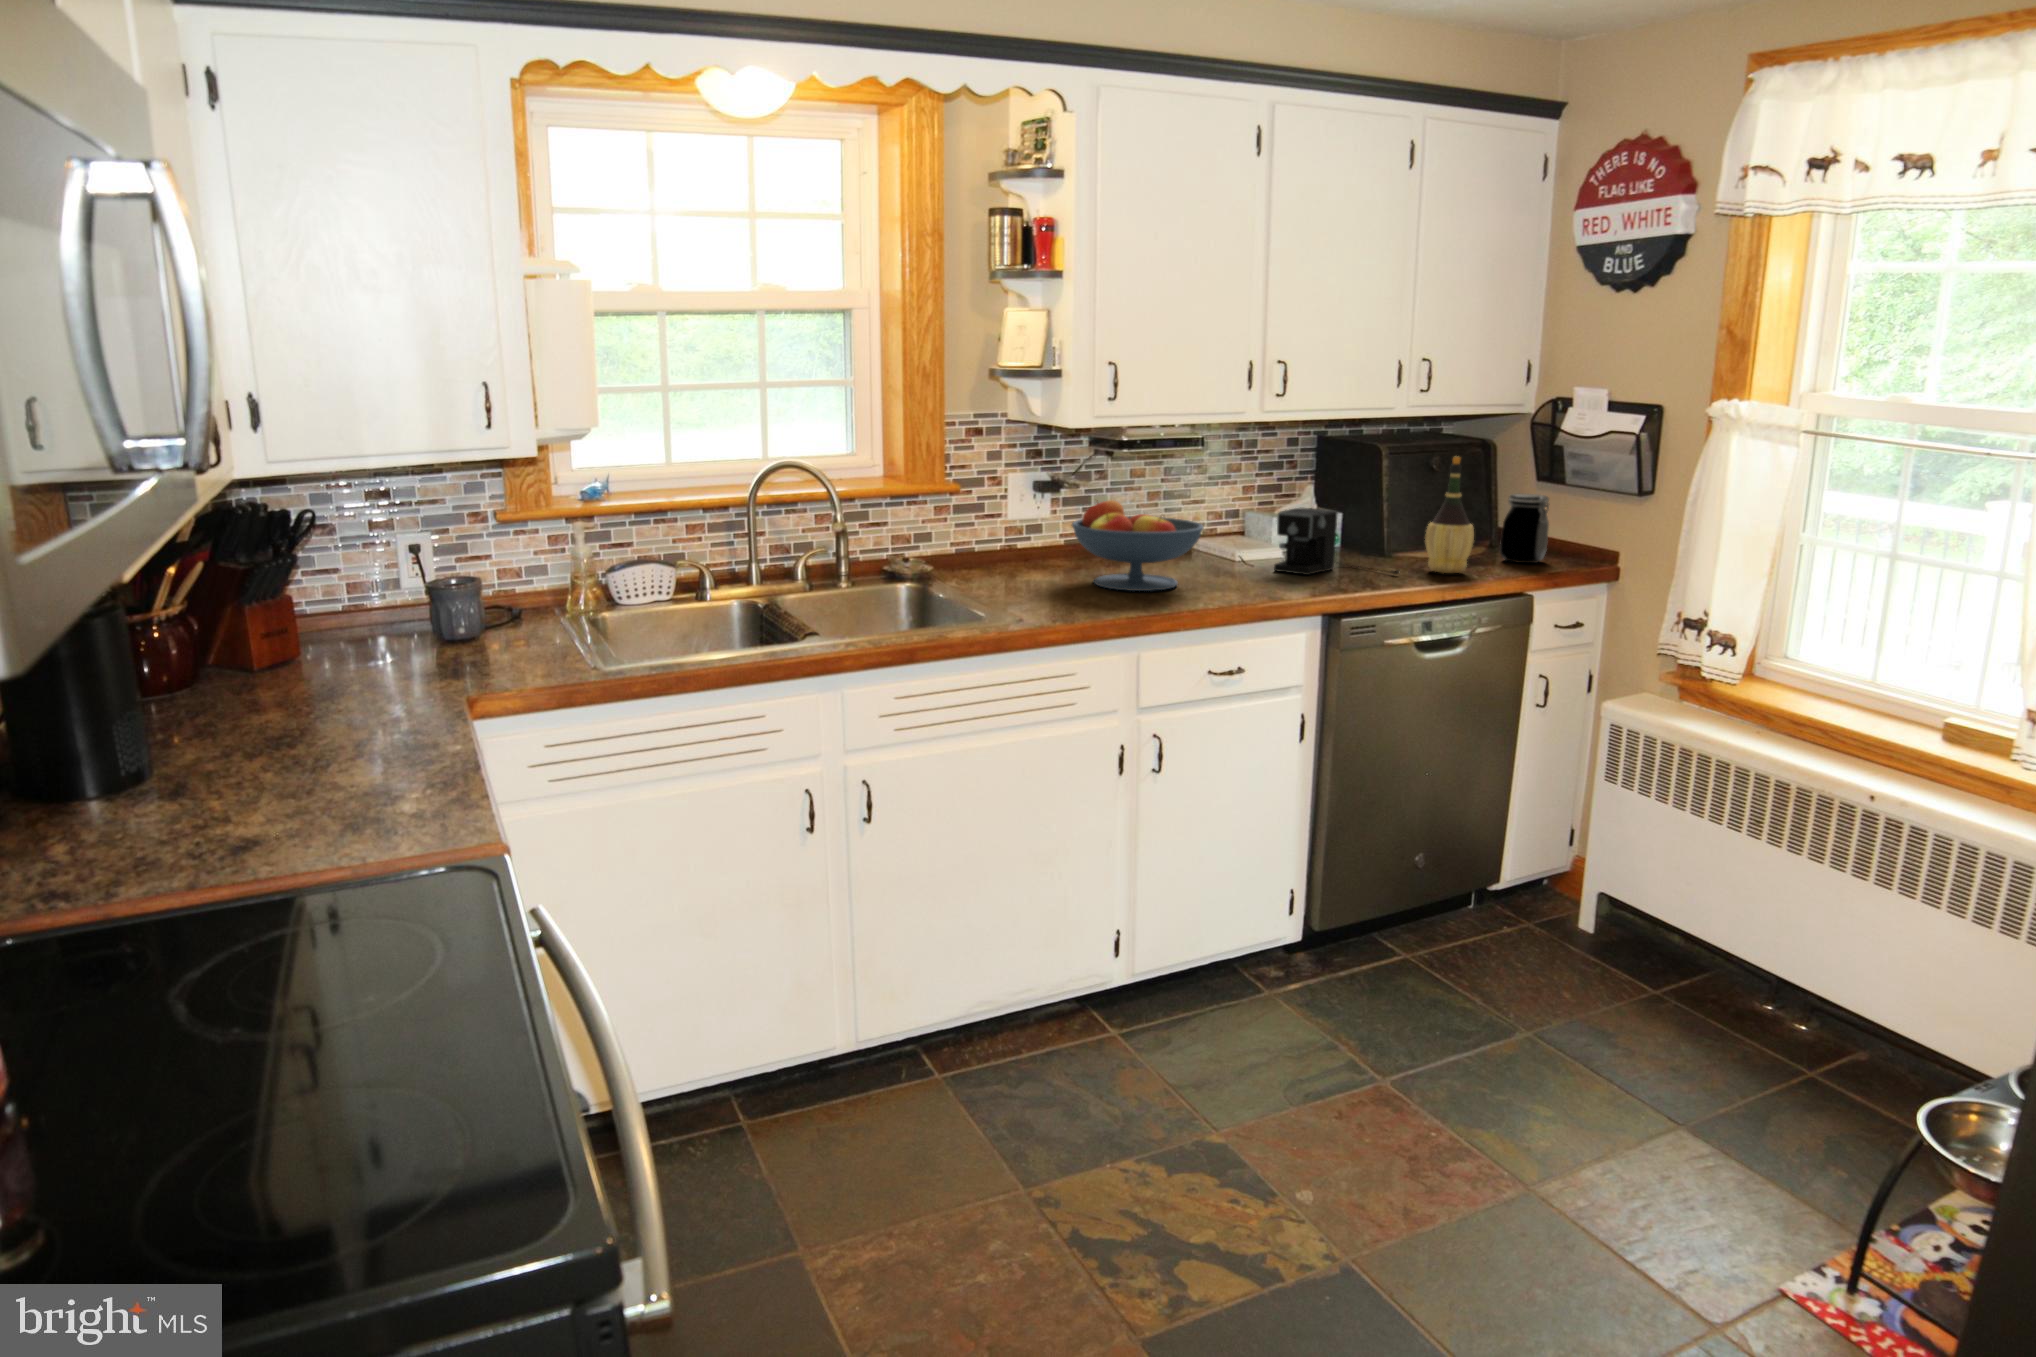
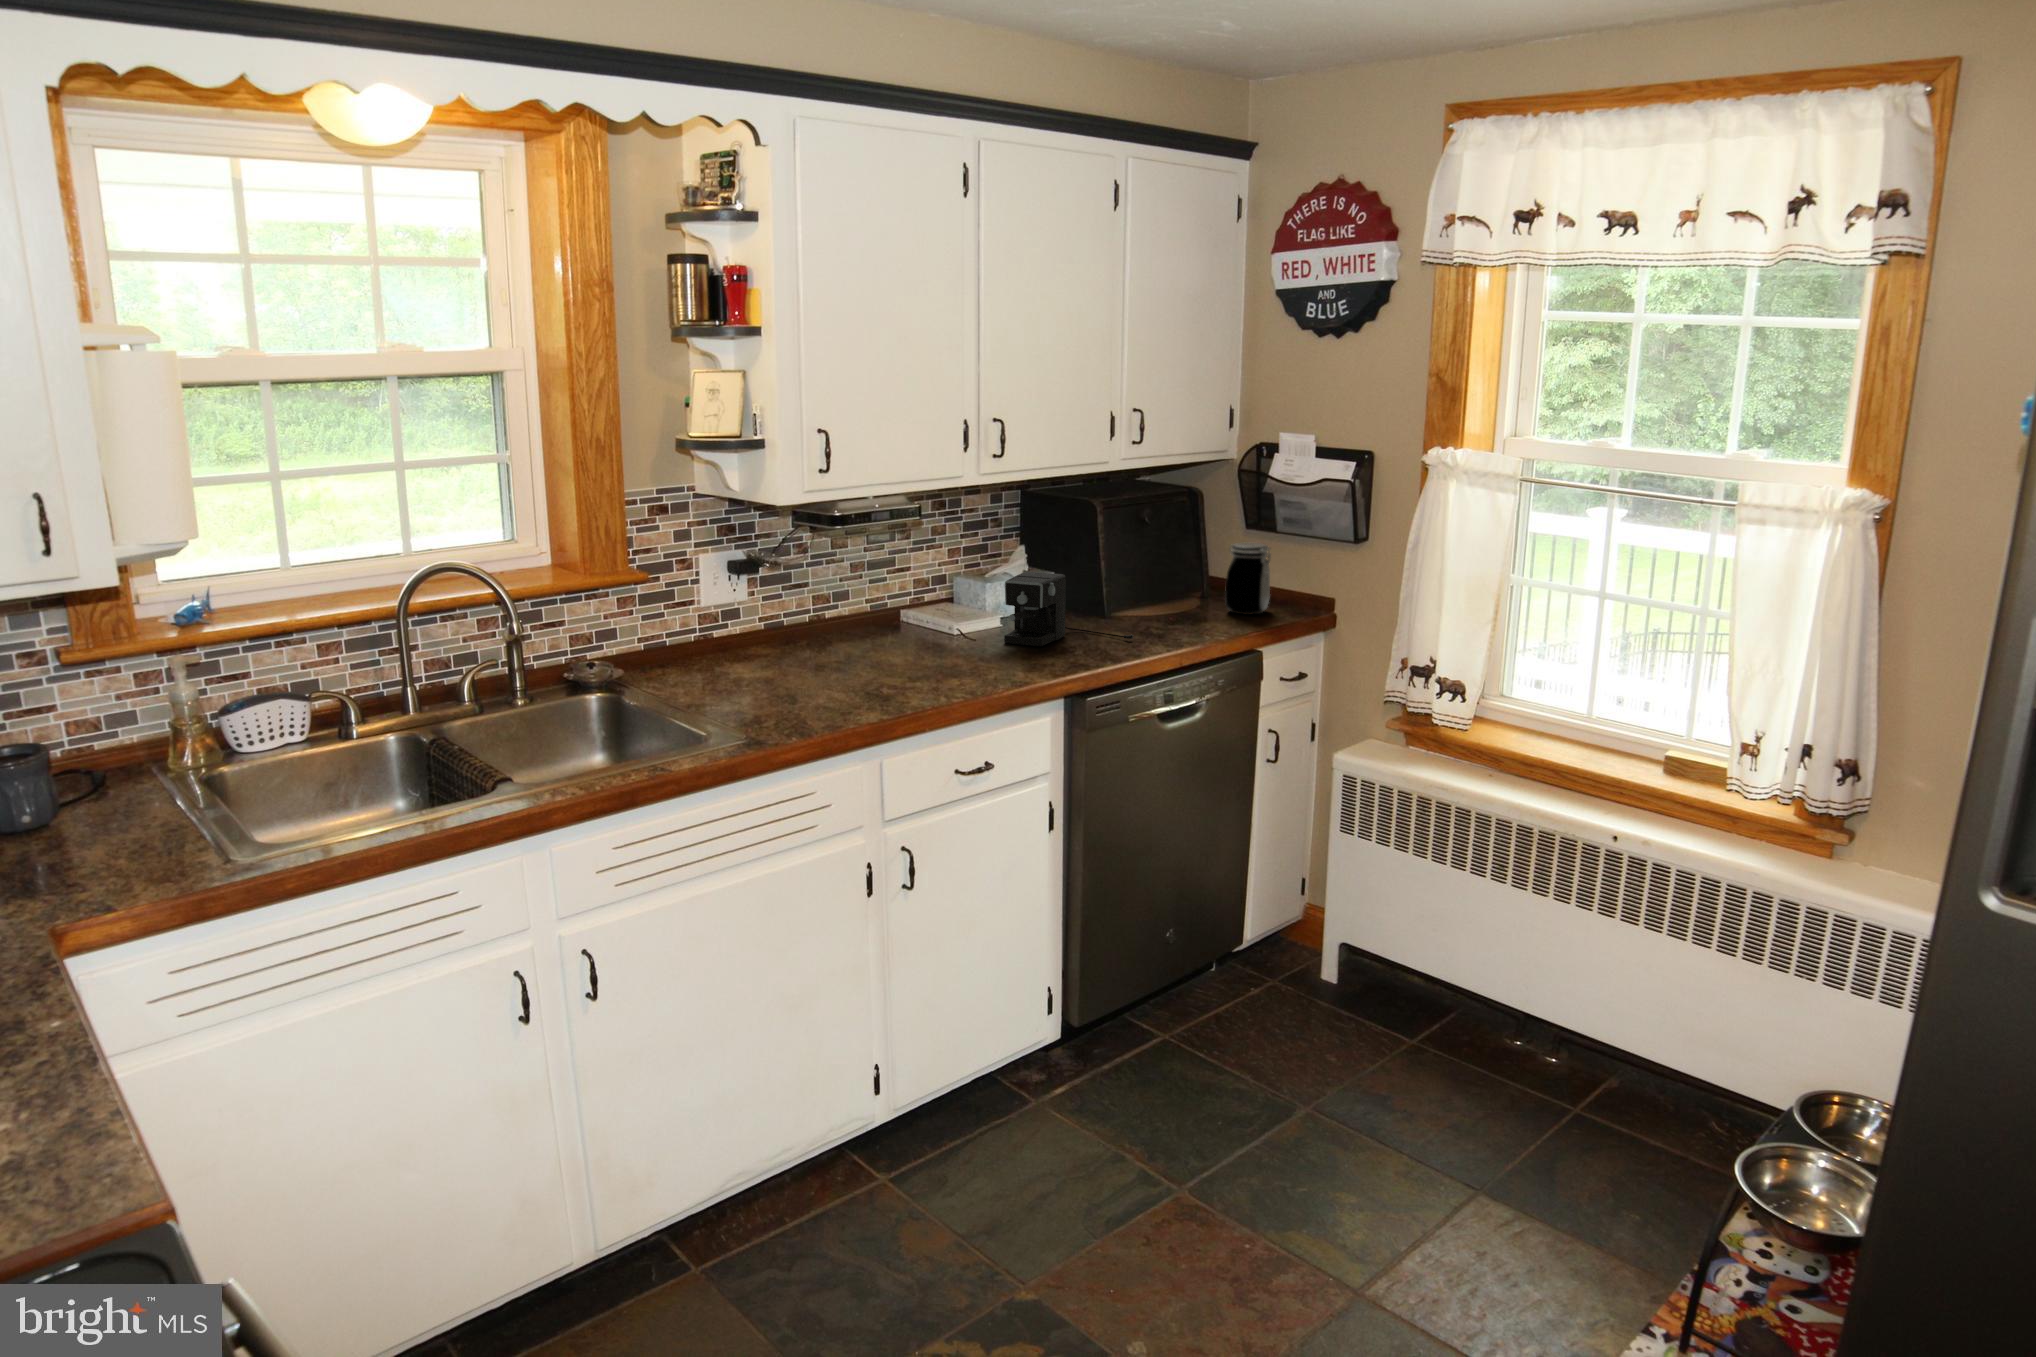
wine bottle: present [1425,457,1474,573] -> none [1155,513,1204,634]
fruit bowl: present [1072,500,1203,591] -> none [786,581,933,684]

